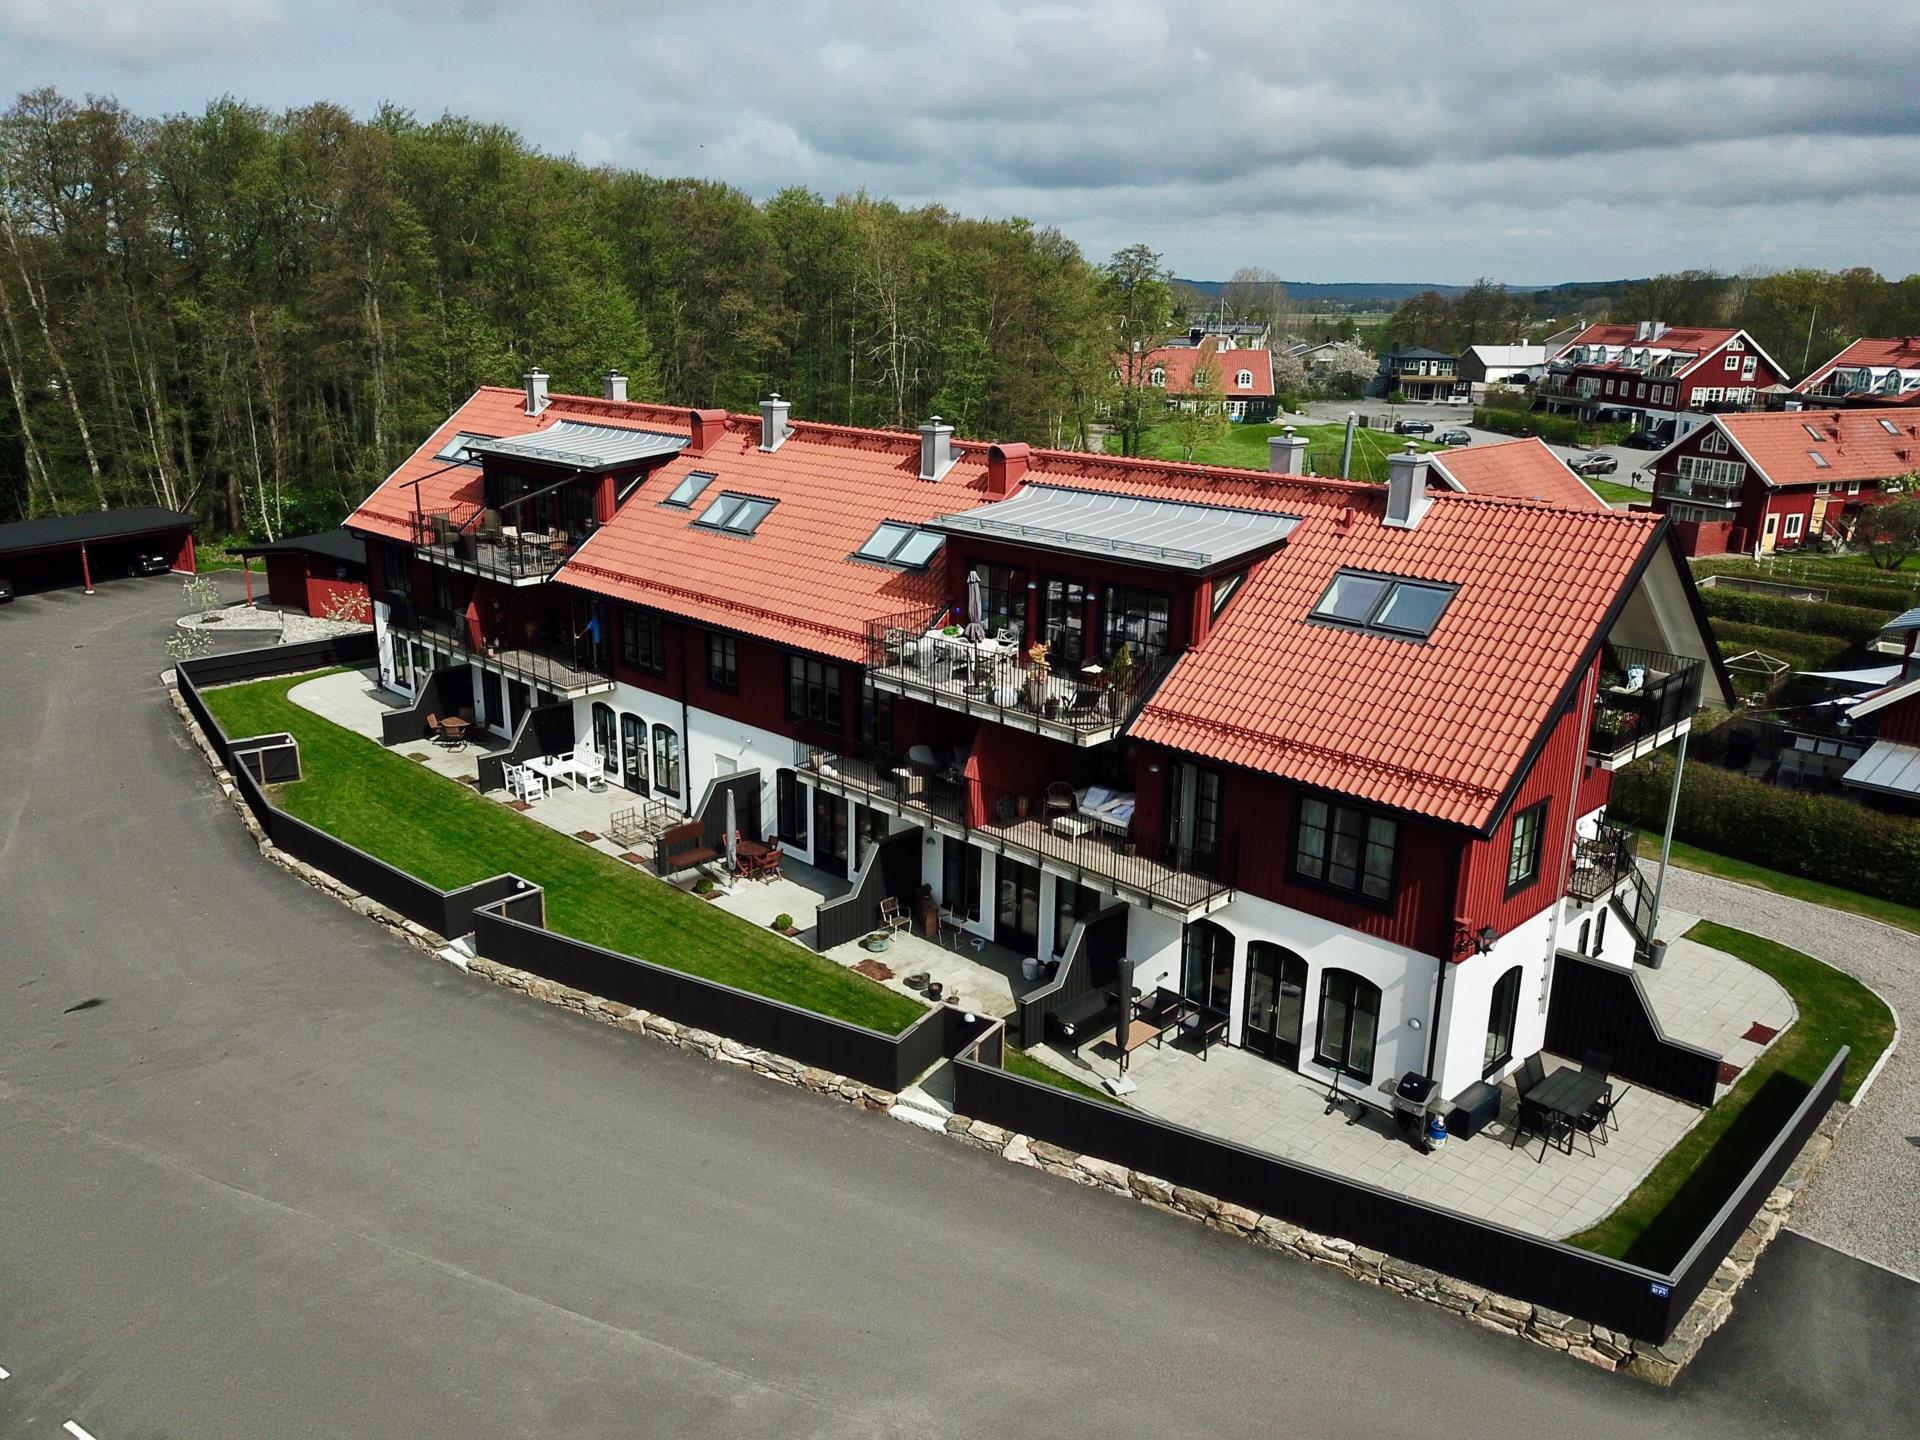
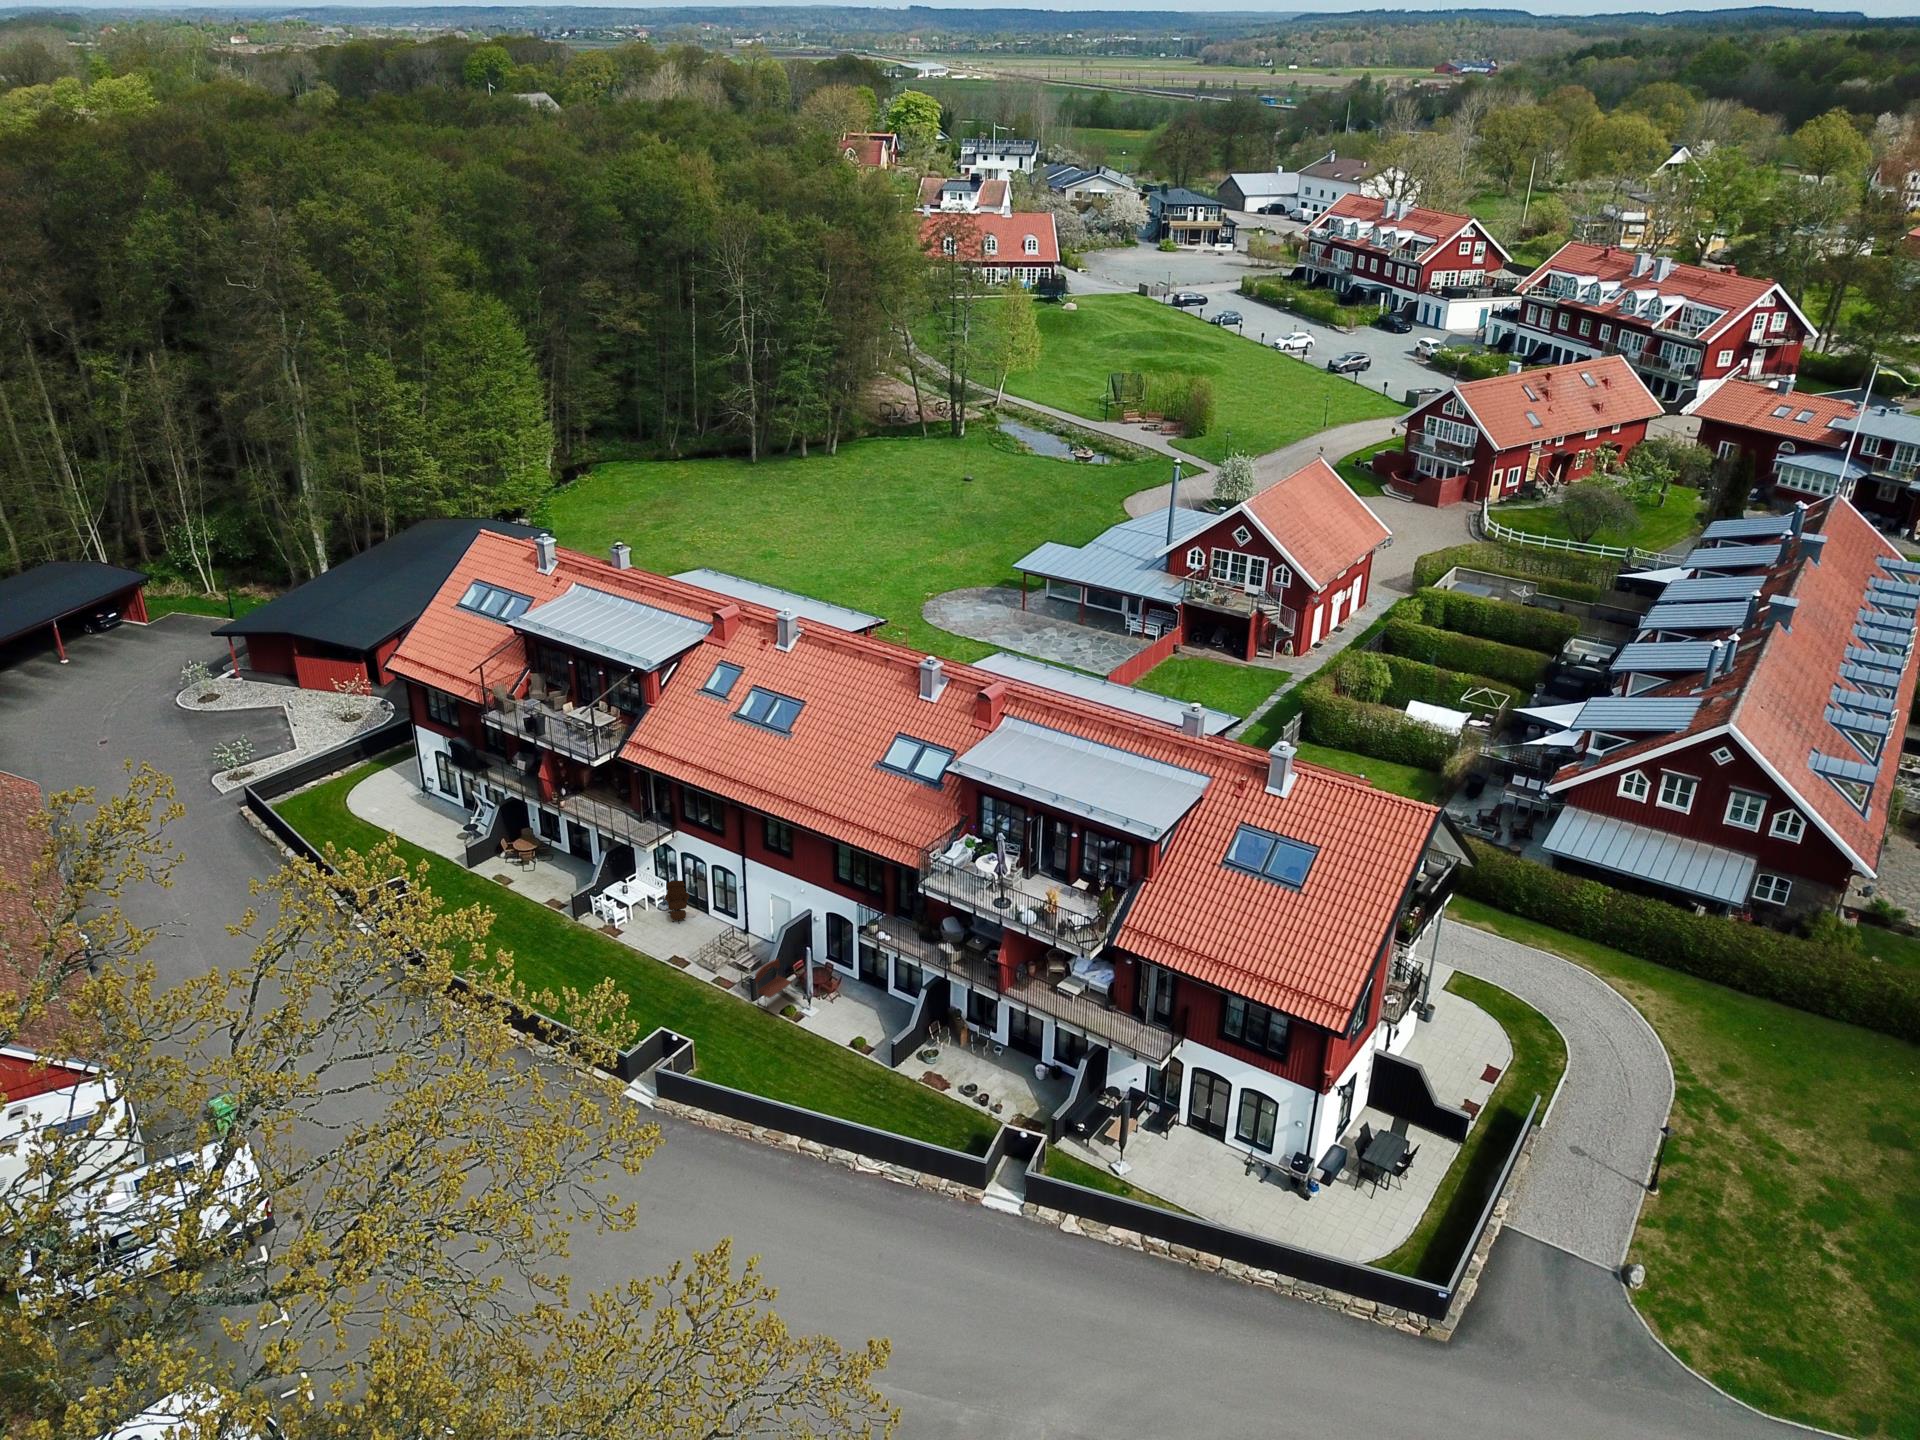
lounge chair: none [596,751,628,802] -> present [665,881,689,922]

